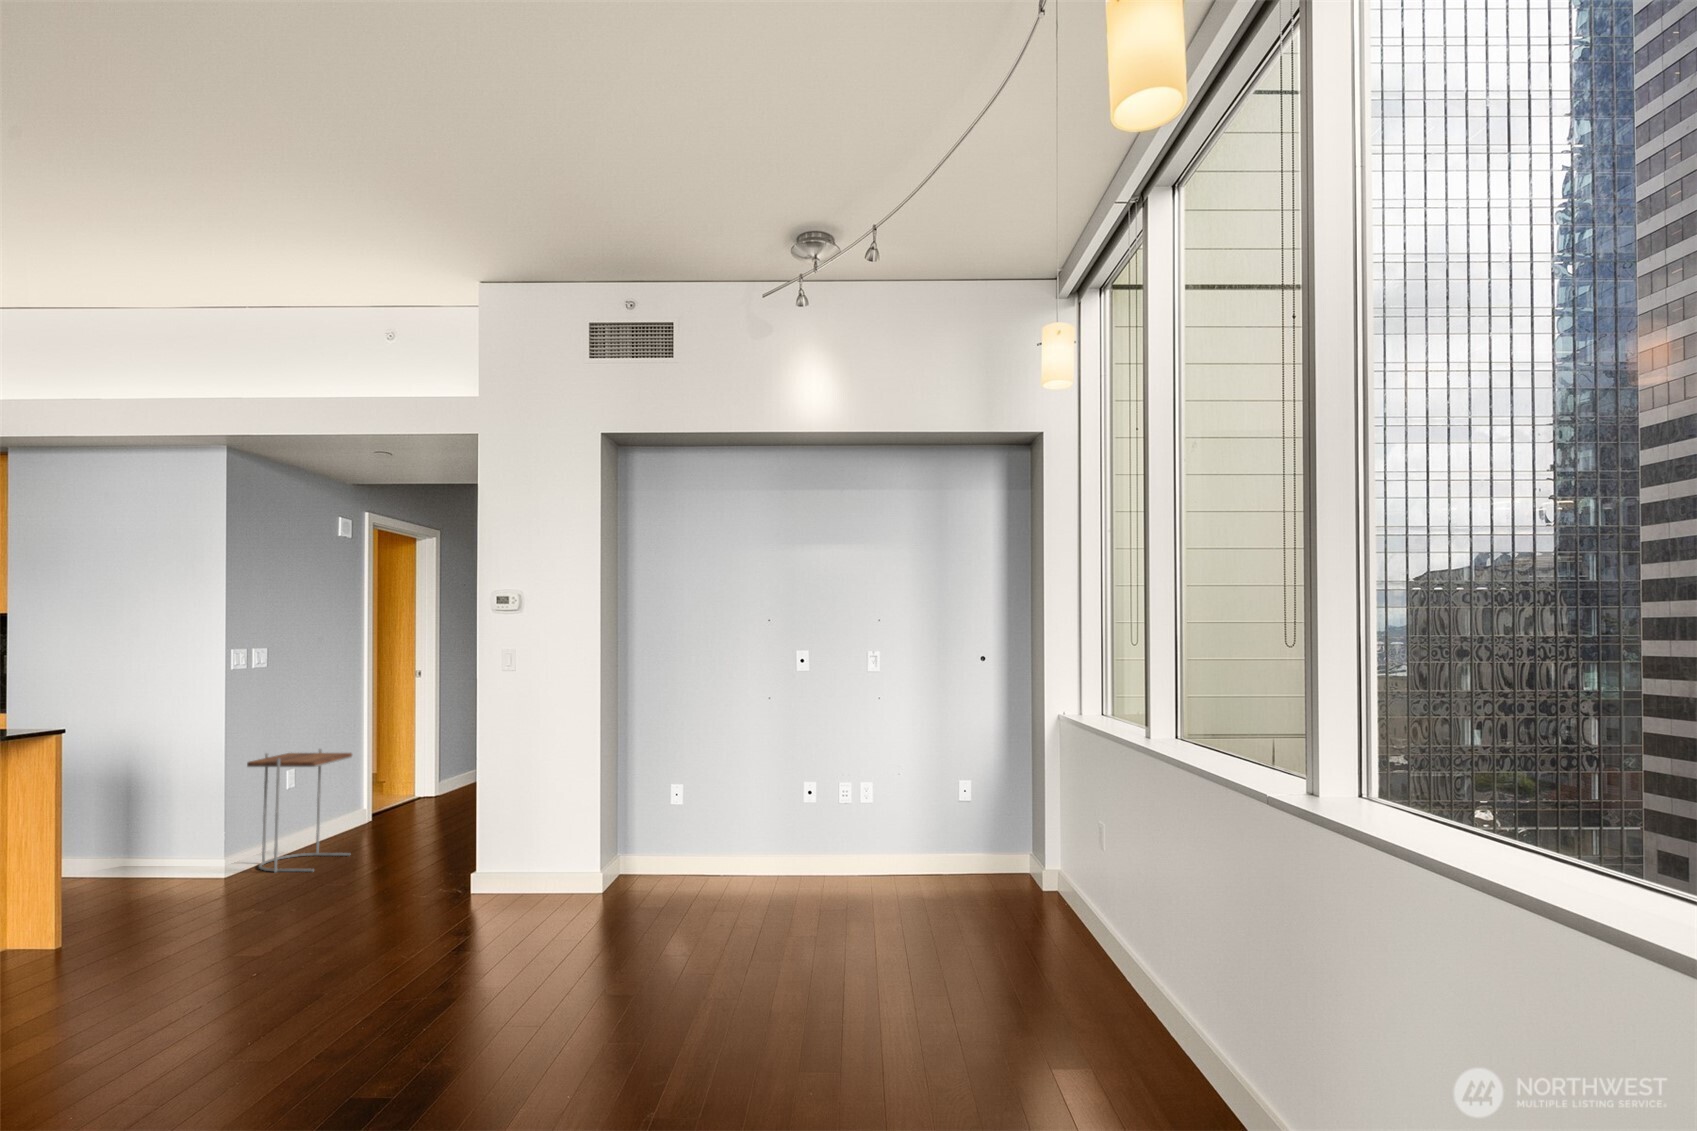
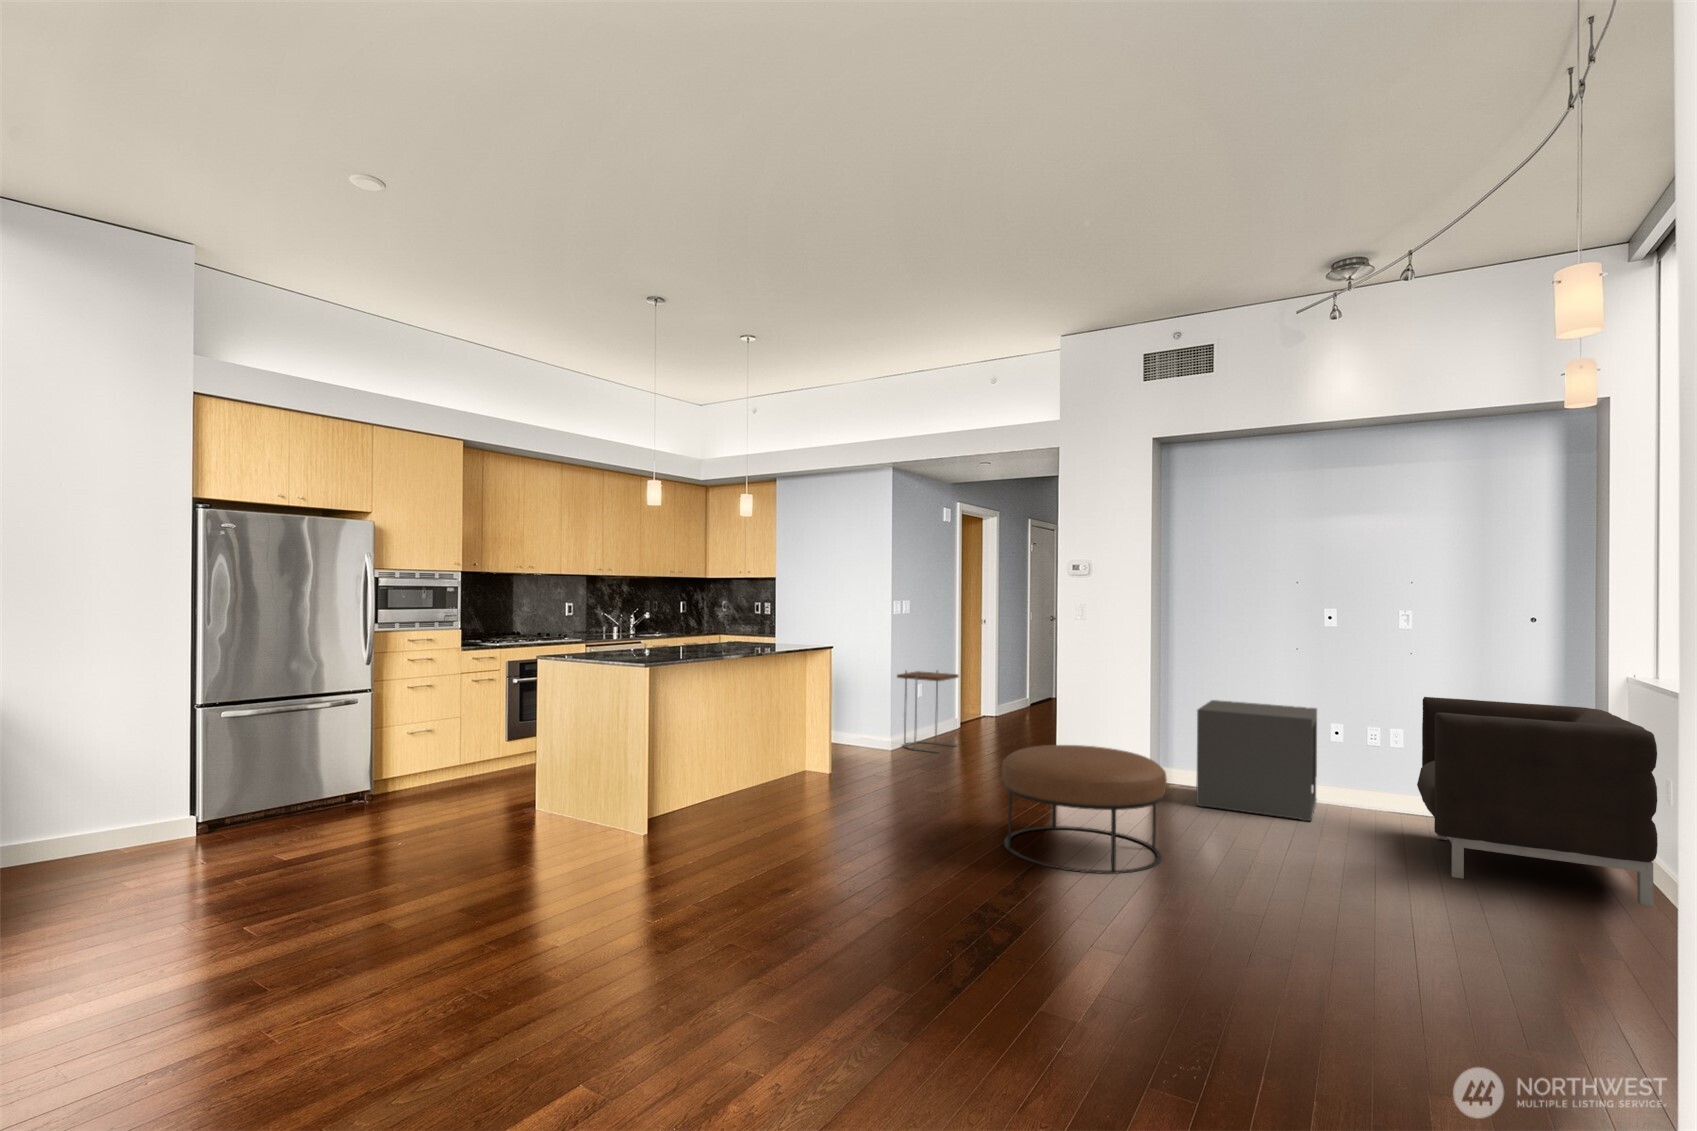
armchair: none [888,744,1103,964] -> present [1417,697,1658,907]
storage cabinet: none [652,763,793,907] -> present [1196,700,1317,821]
ottoman: none [331,860,586,1075] -> present [1002,745,1167,874]

